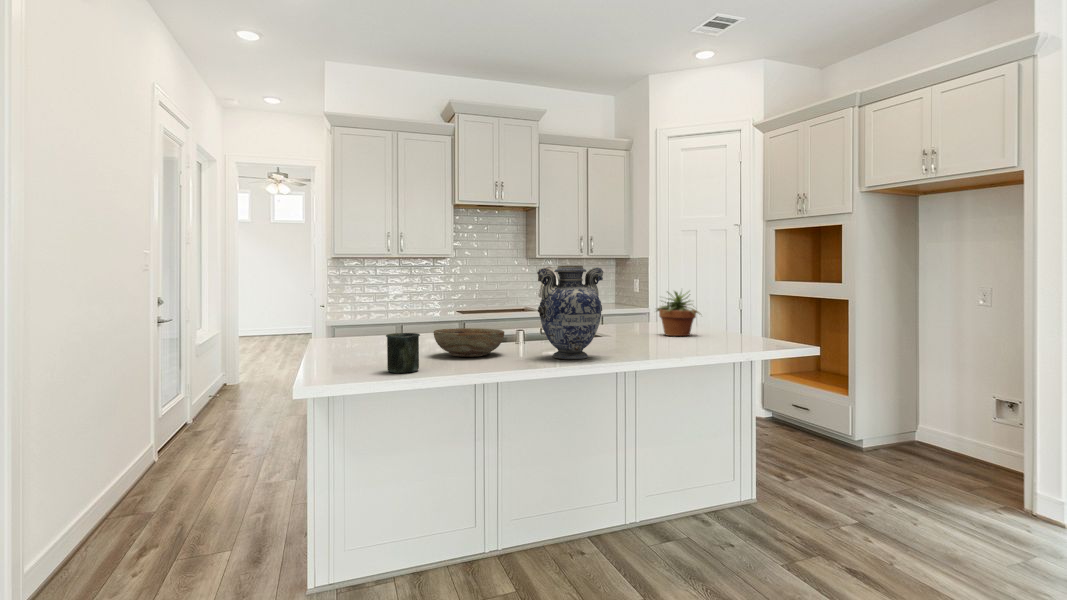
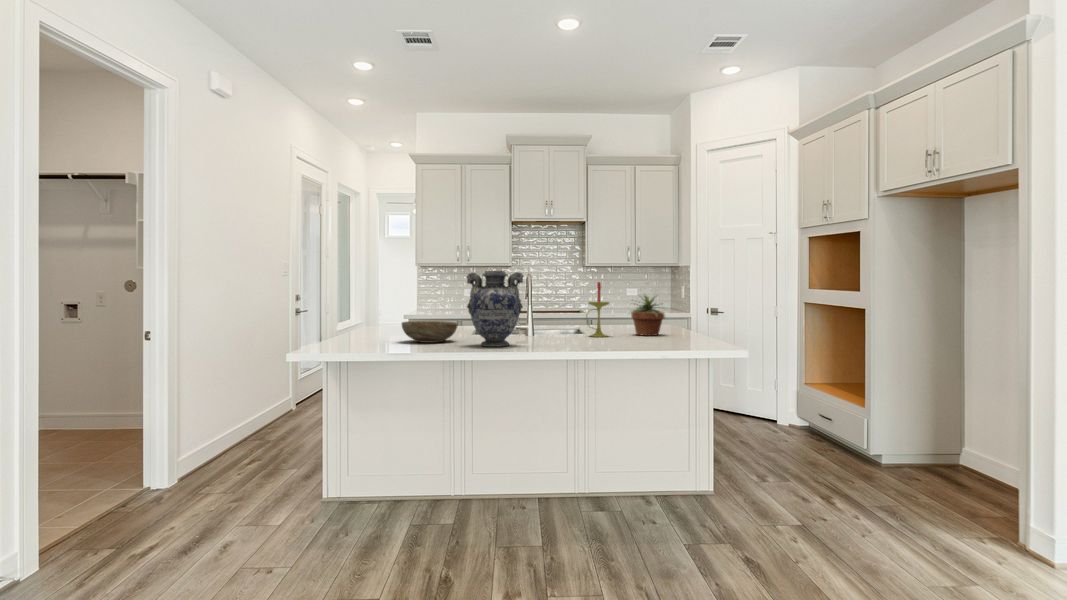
candle: none [622,276,647,340] -> present [586,282,609,337]
mug: present [386,333,420,373] -> none [338,321,369,349]

